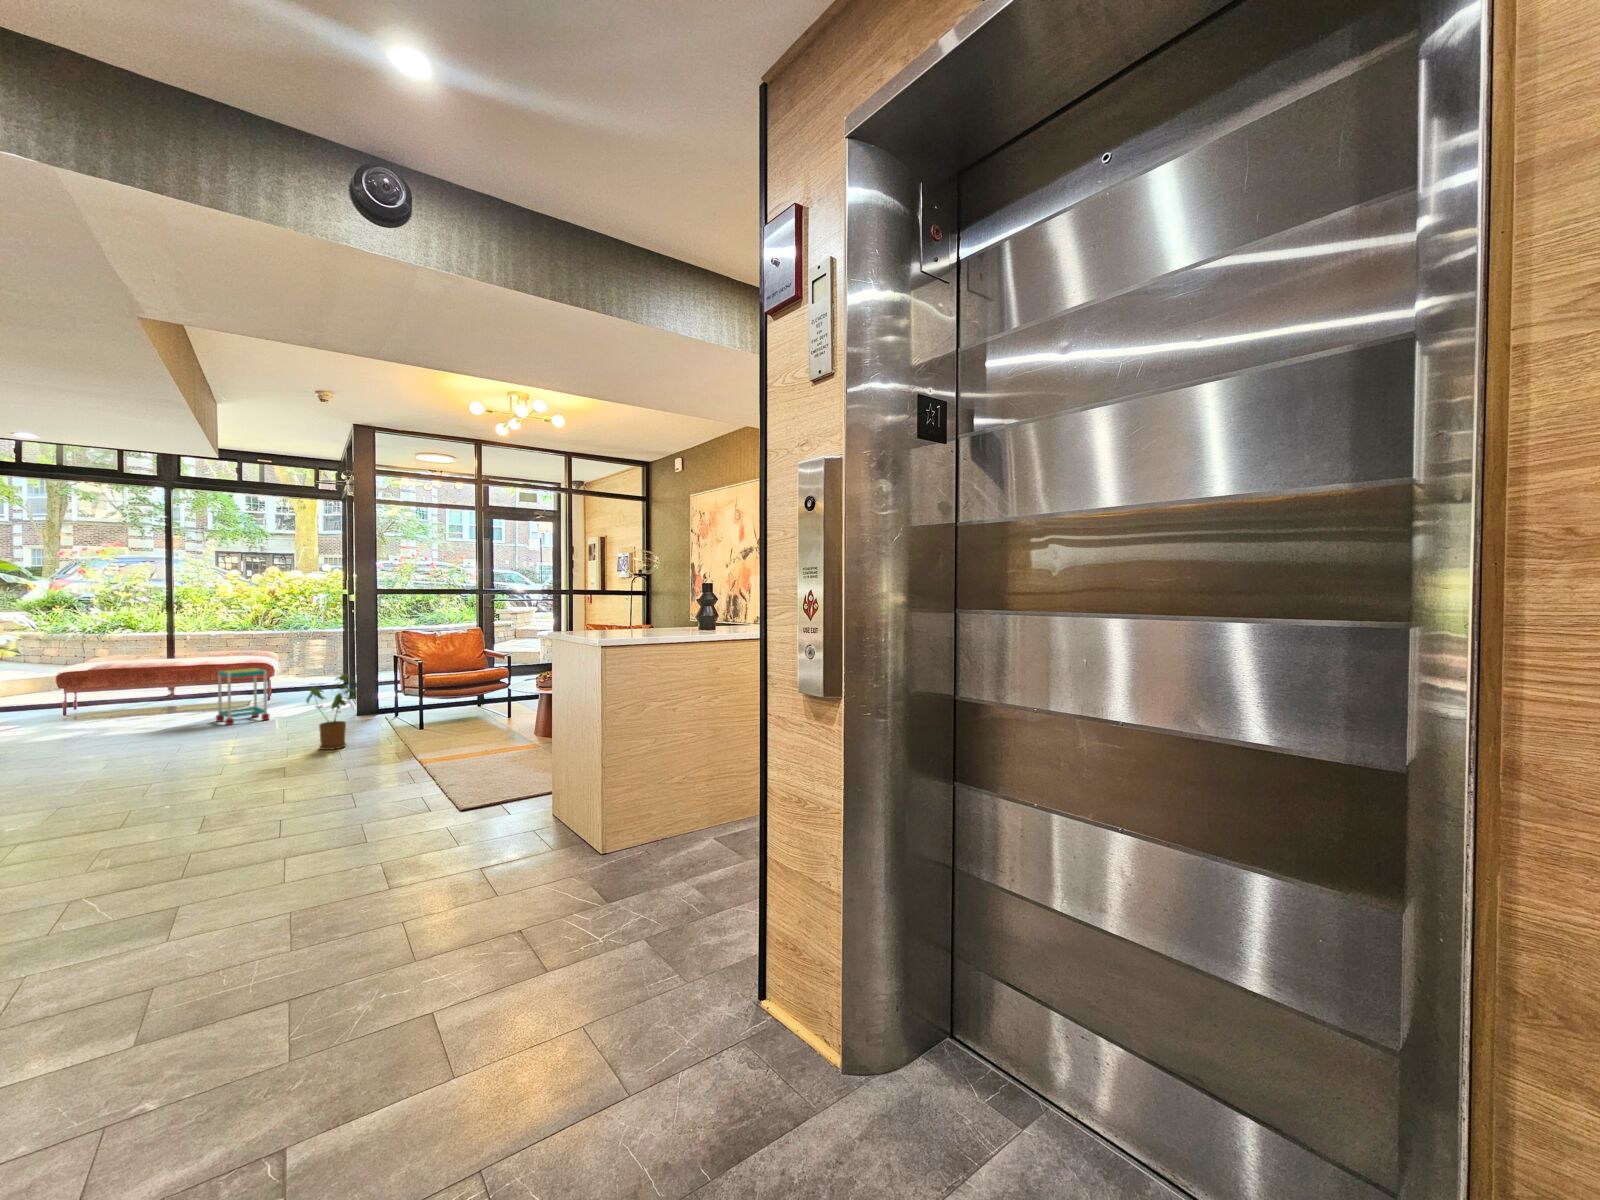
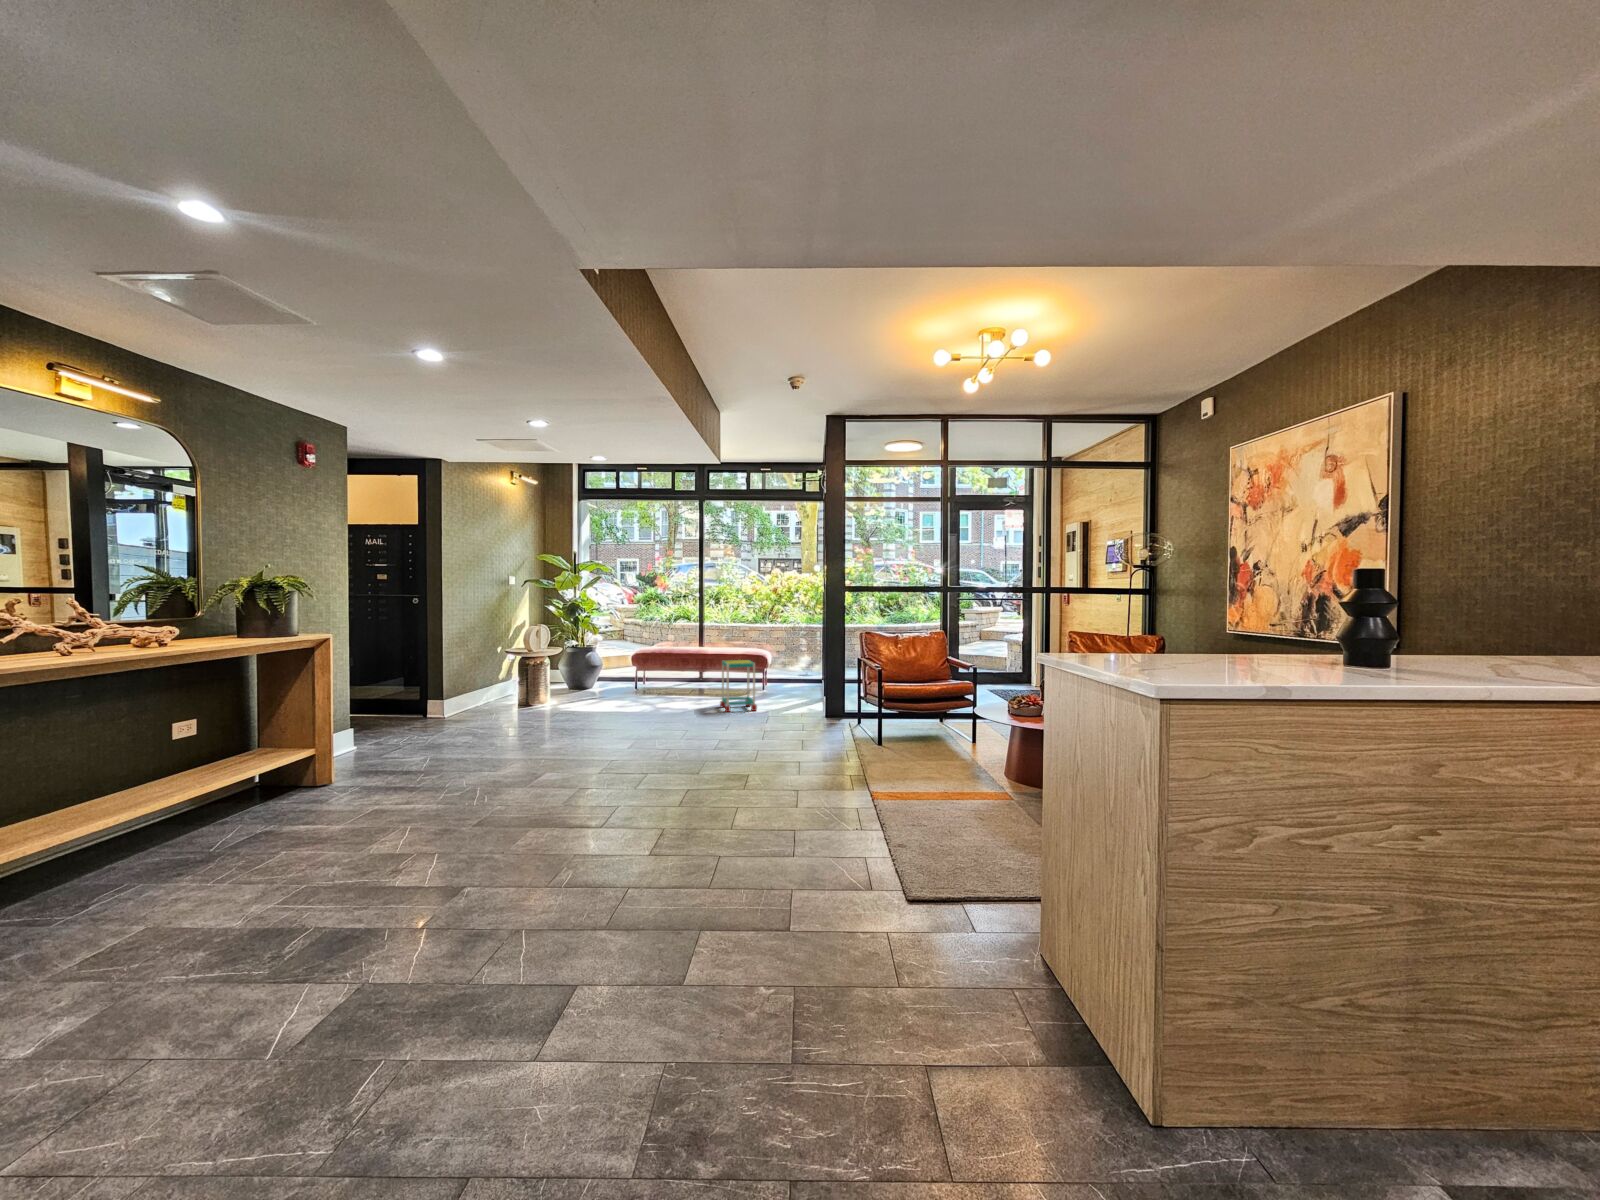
house plant: present [306,674,357,750] -> none [773,675,819,757]

